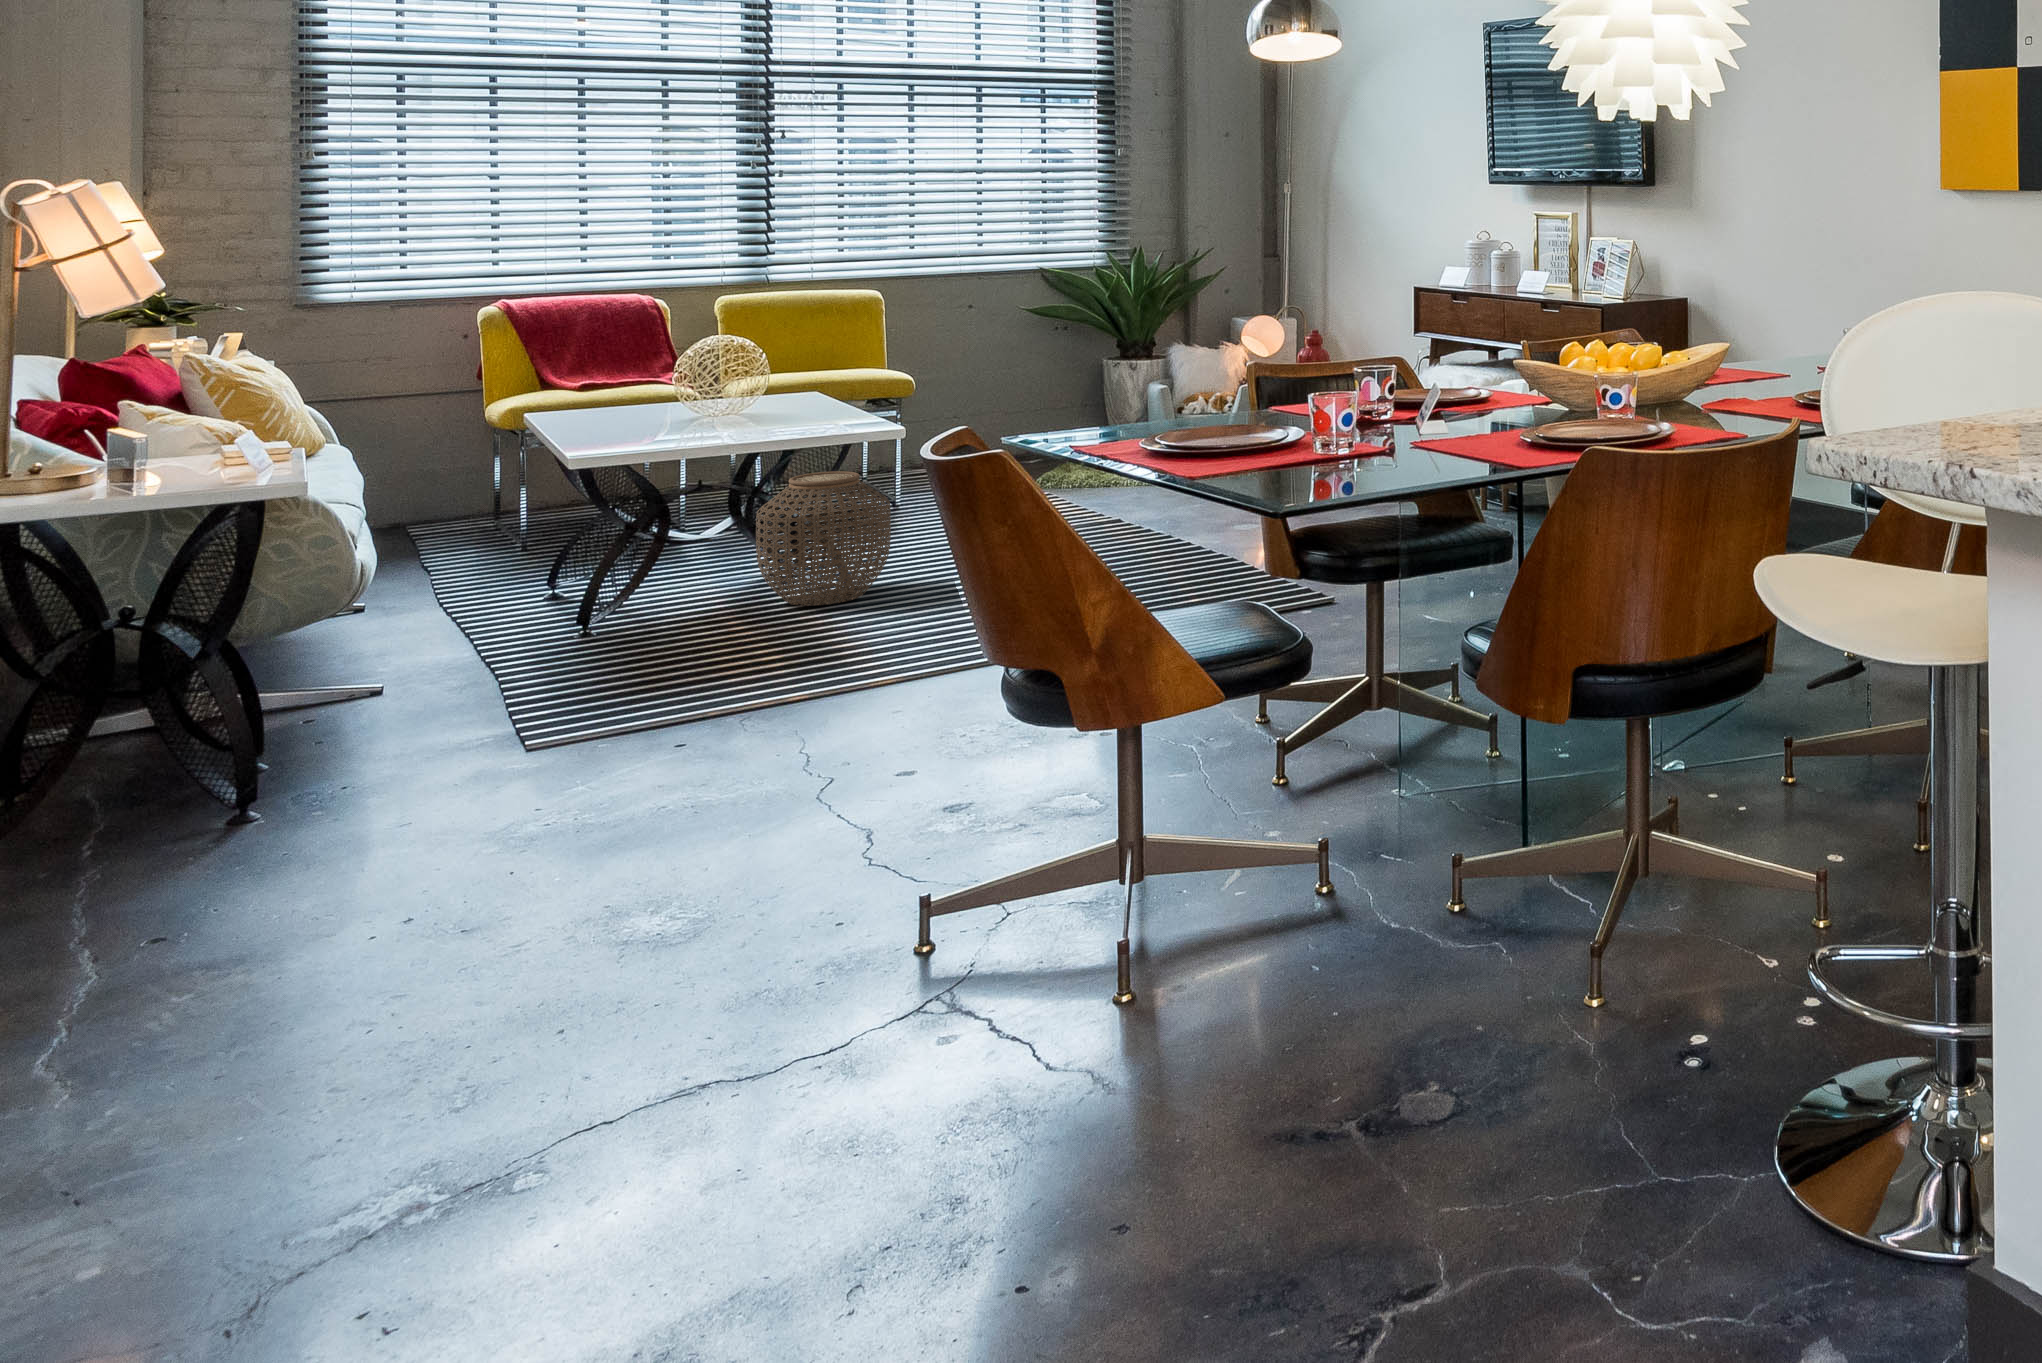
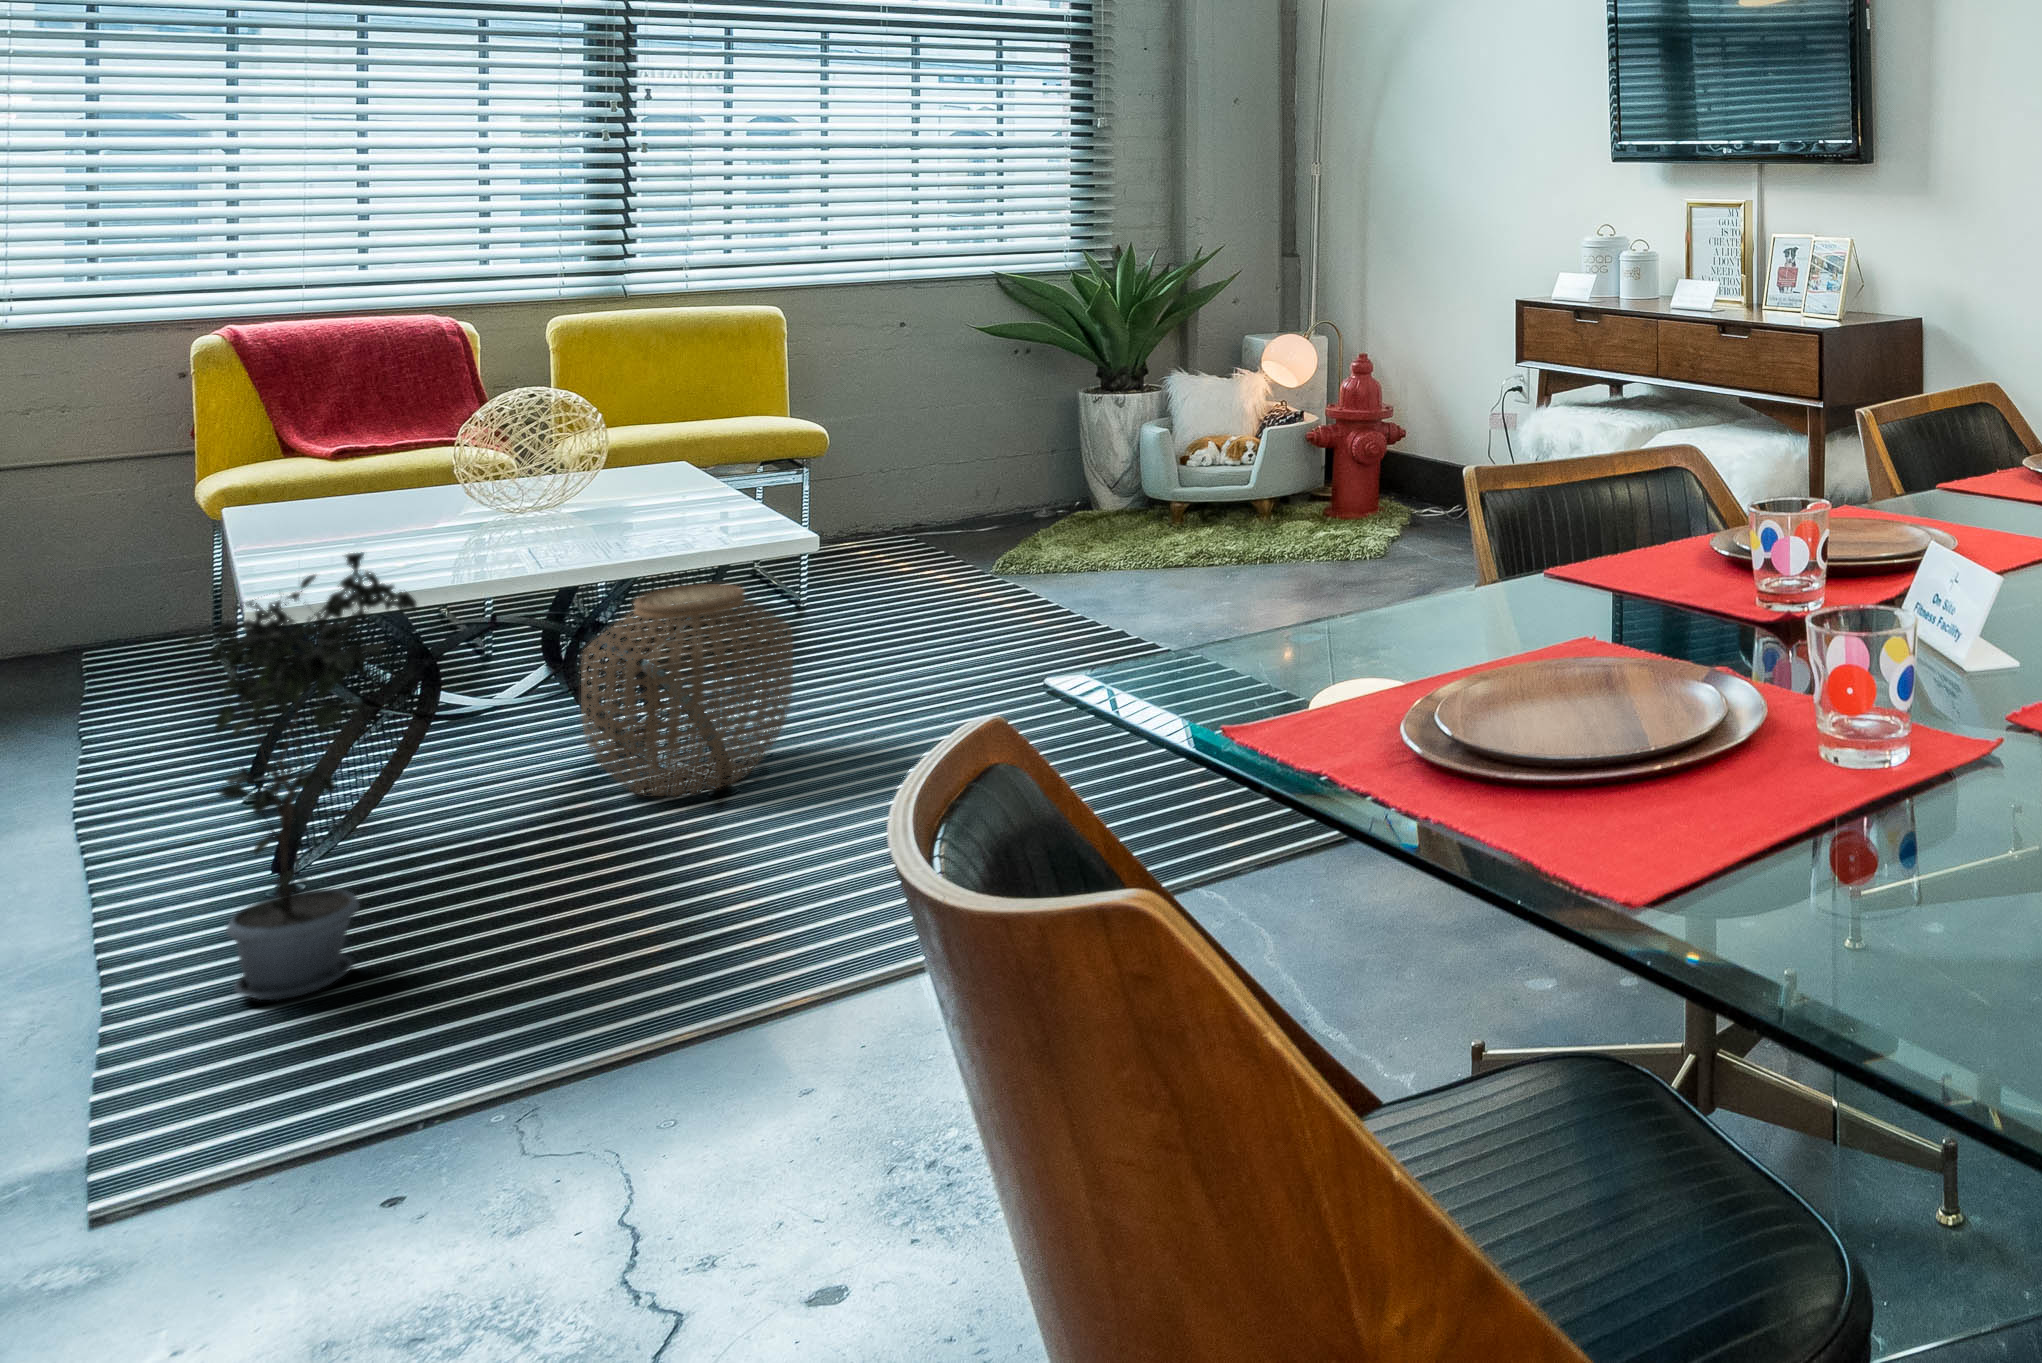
potted plant: none [544,429,672,689] -> present [188,552,417,1000]

